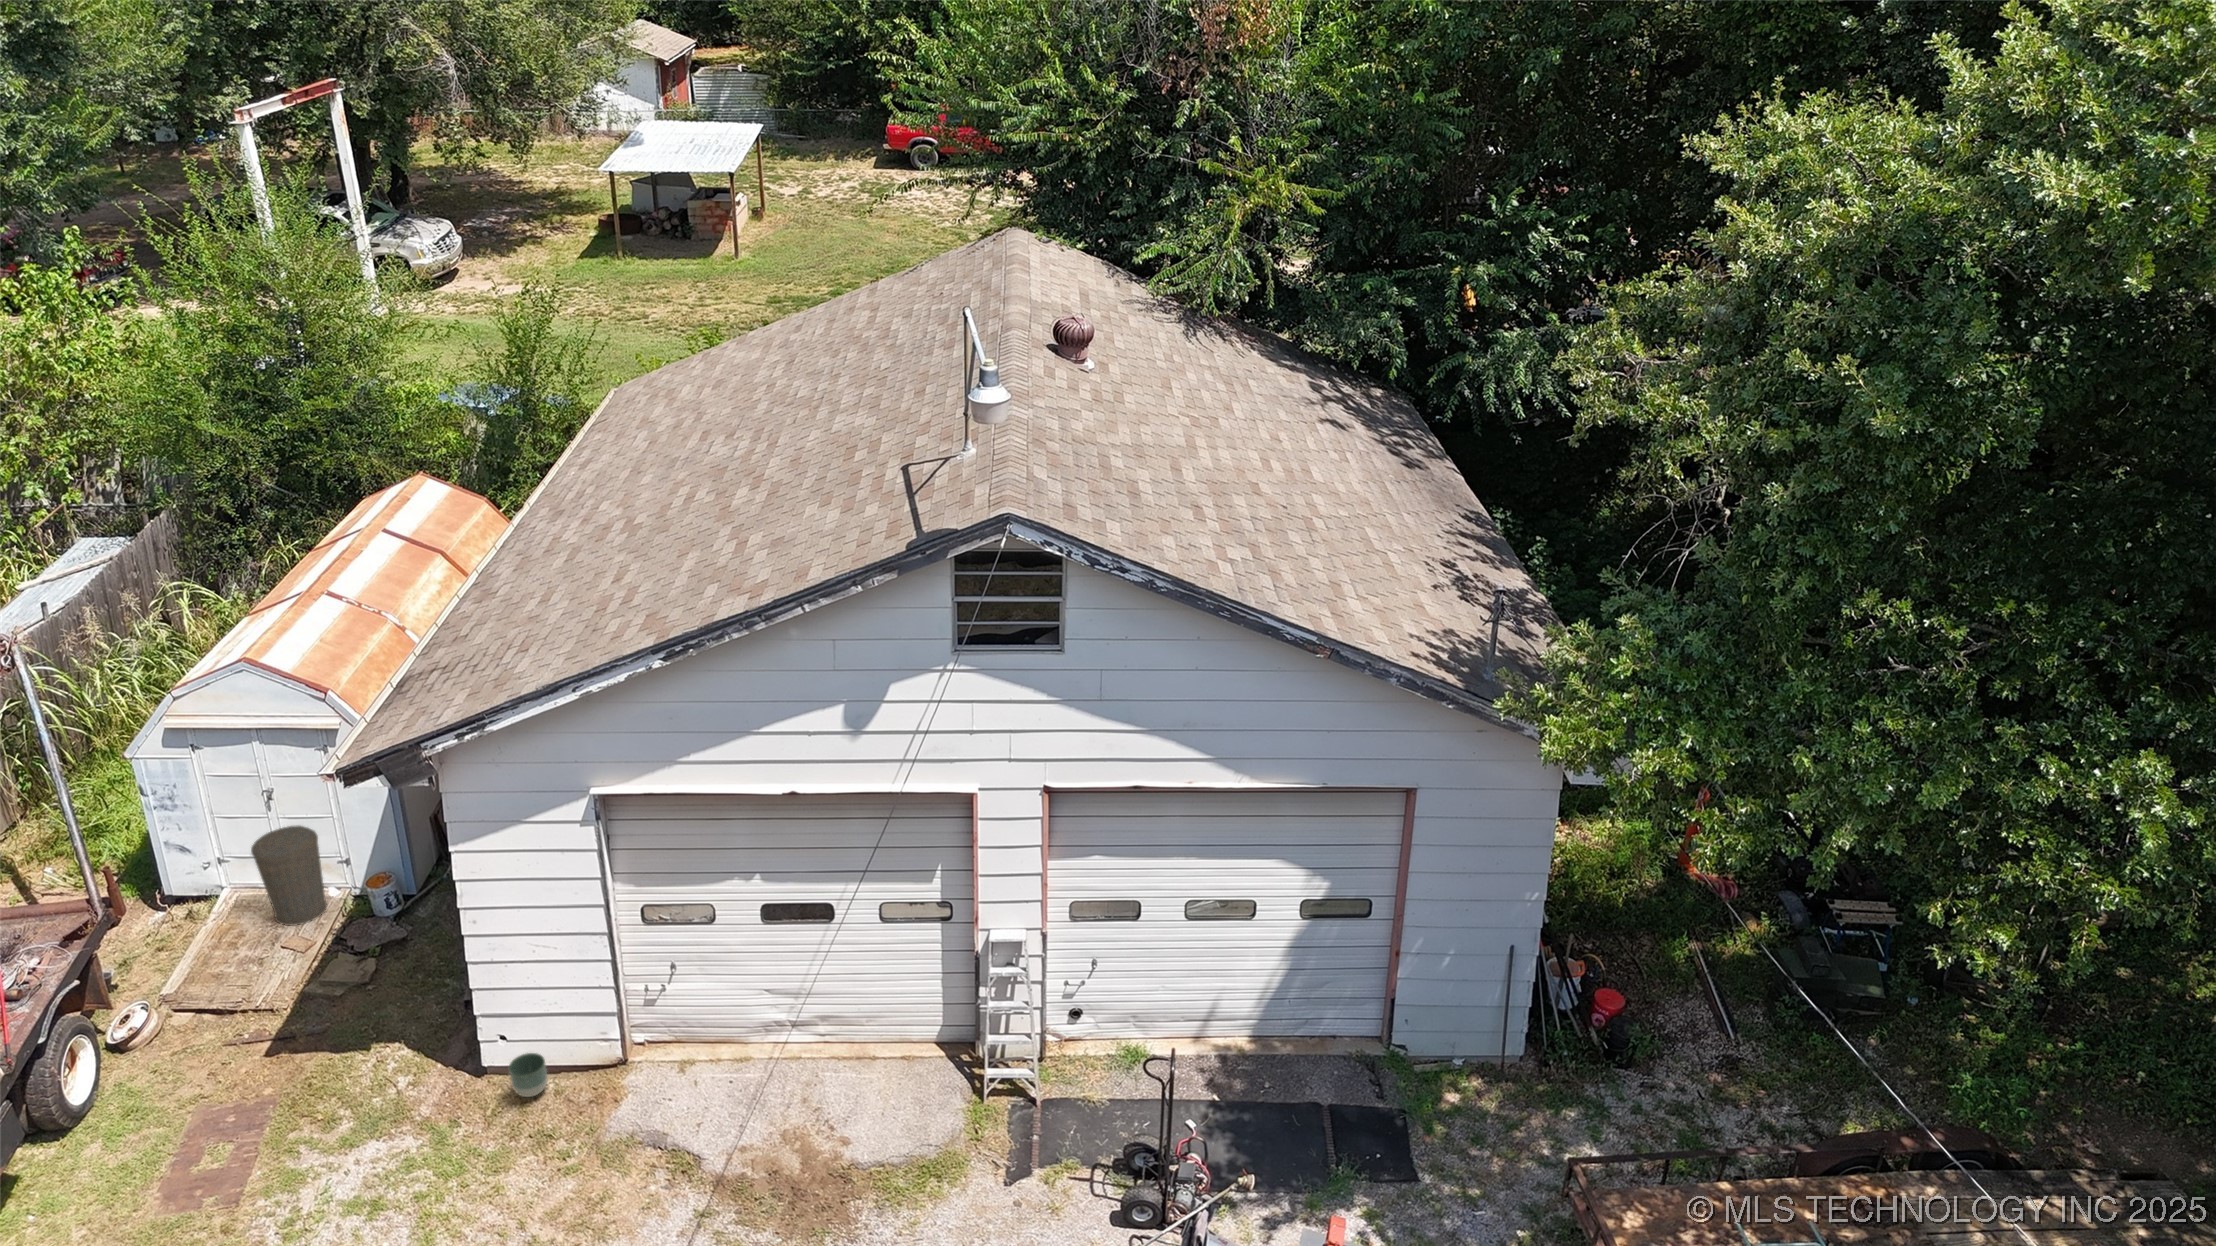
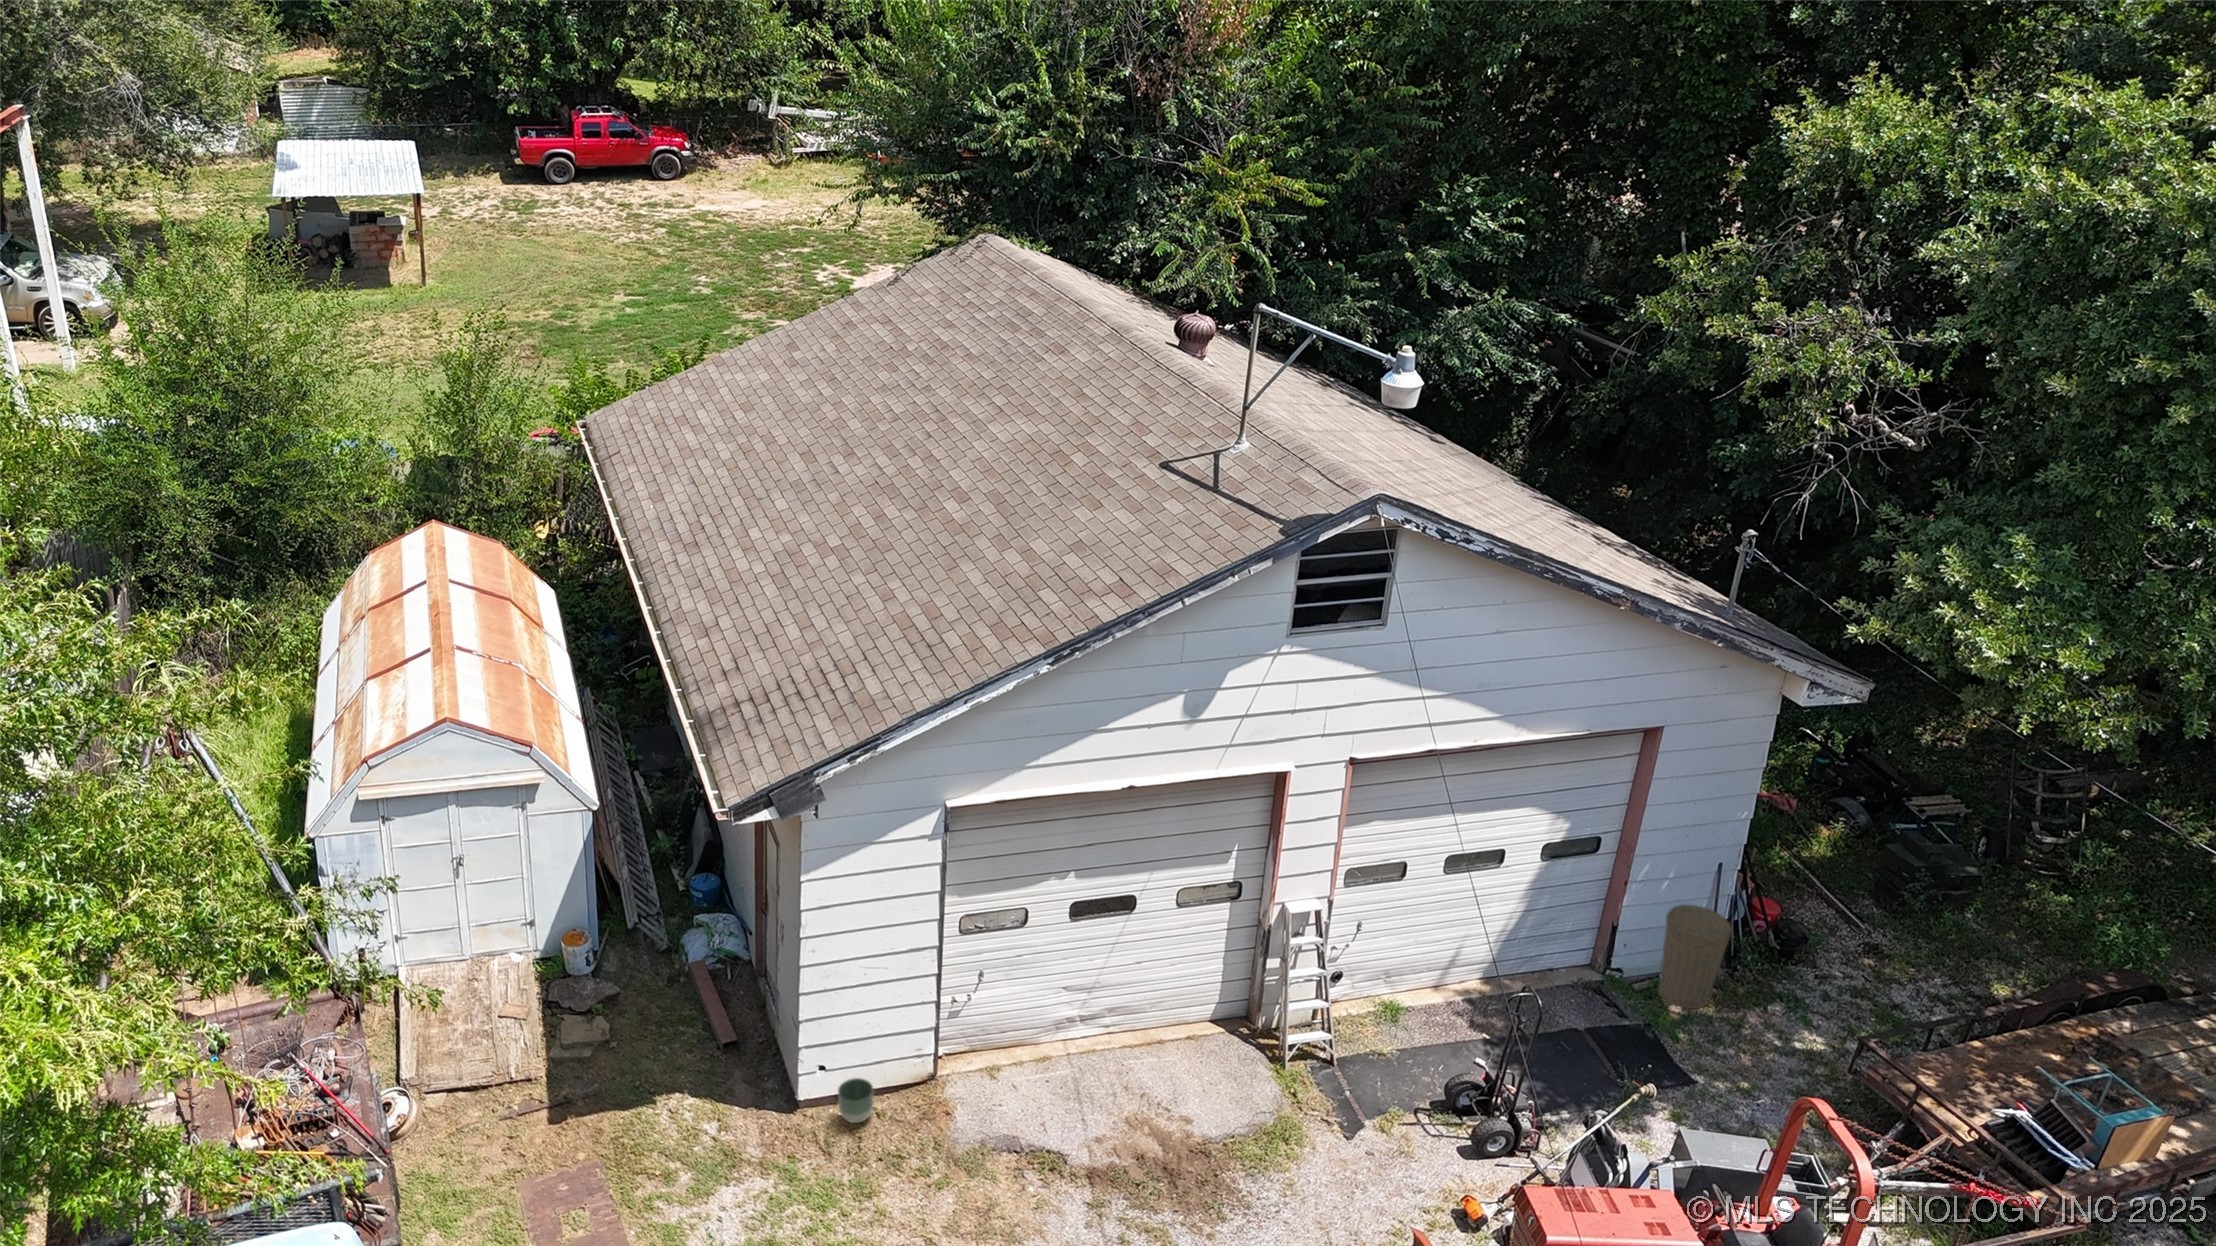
trash can: present [251,826,327,926] -> present [1658,905,1732,1008]

